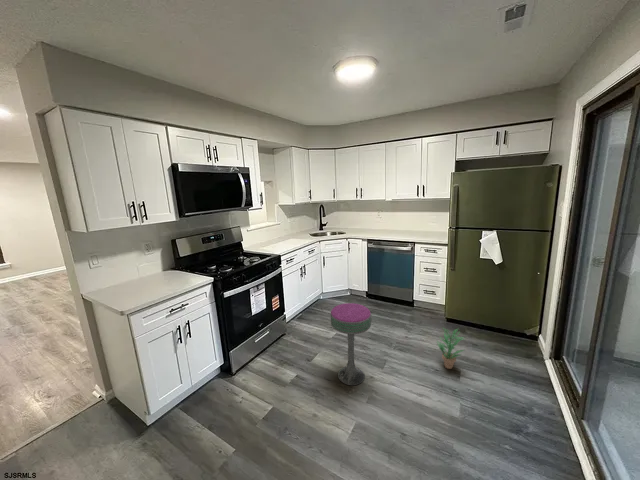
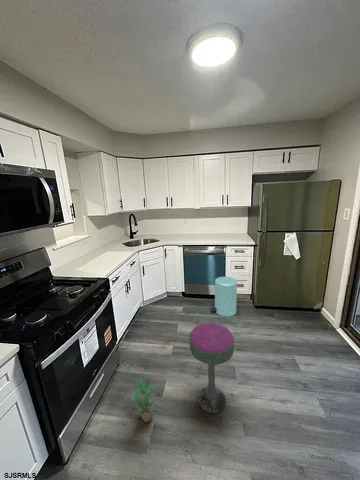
trash can: none [390,277,421,321] -> present [211,277,237,317]
potted plant: present [438,329,463,369] -> present [131,377,158,422]

